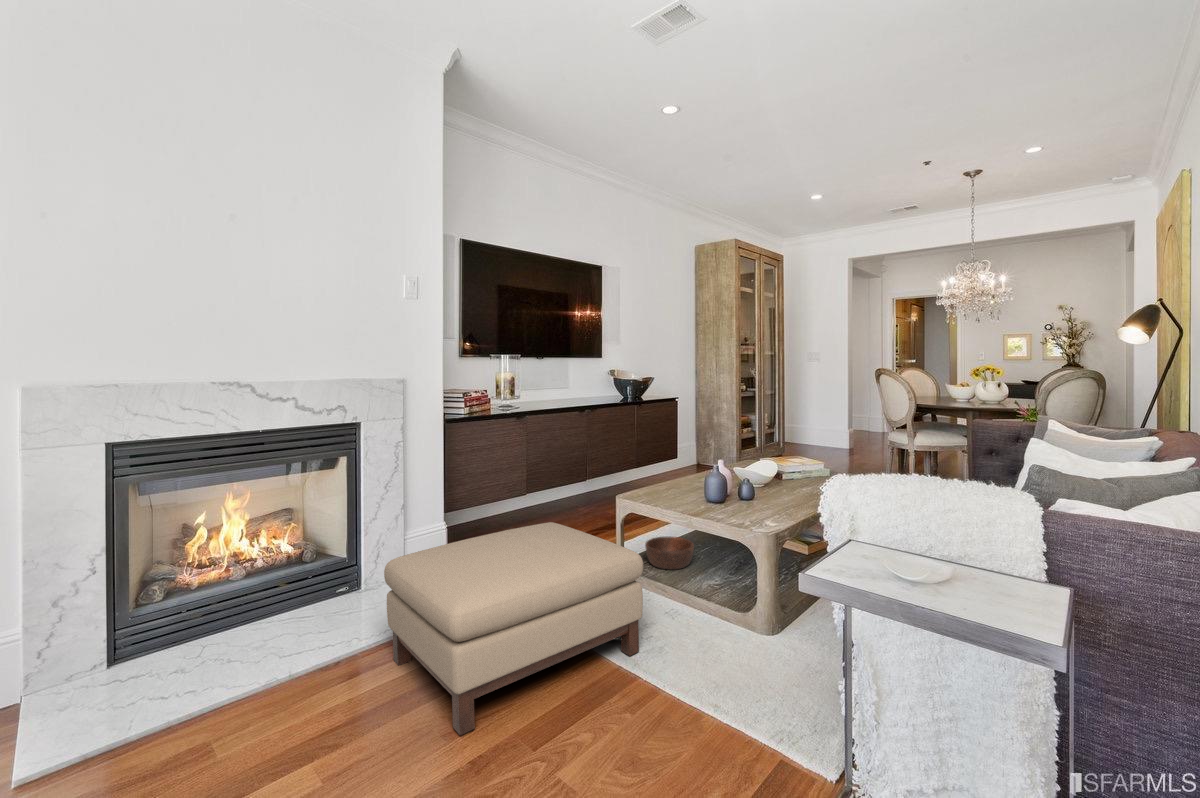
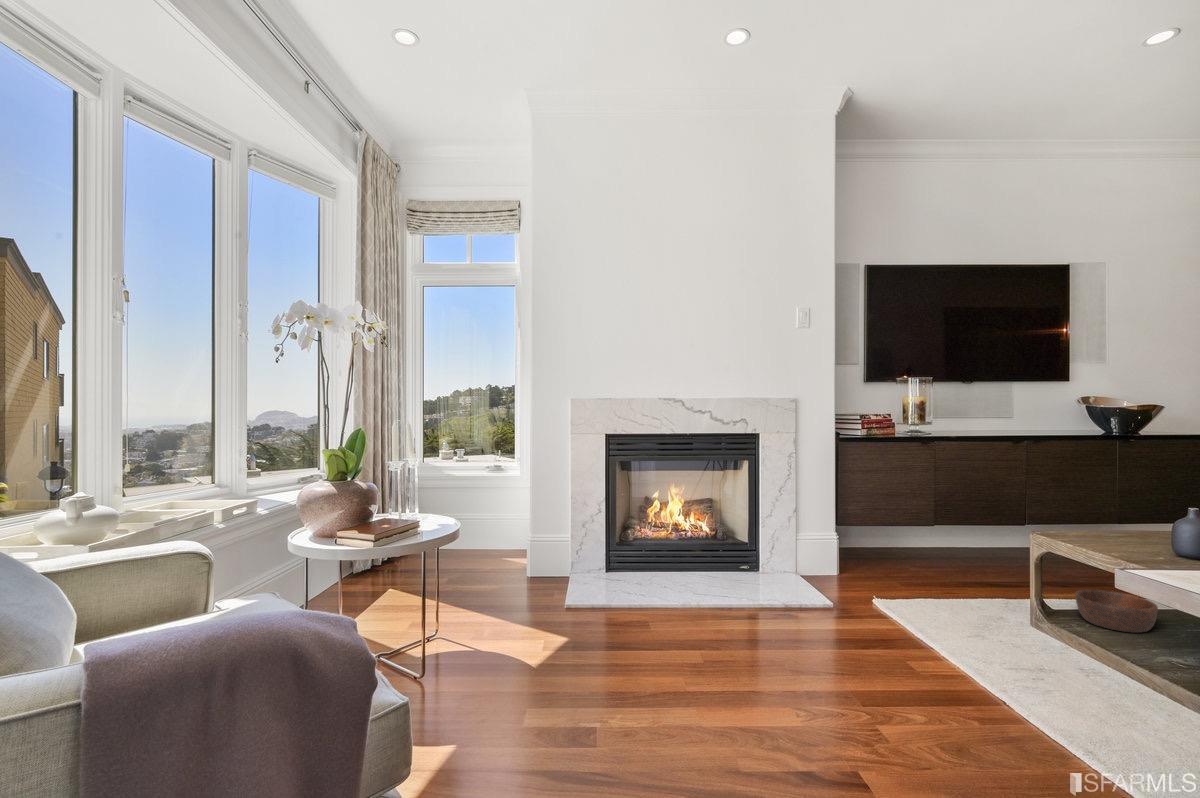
ottoman: present [384,522,643,735] -> none [761,535,1021,687]

